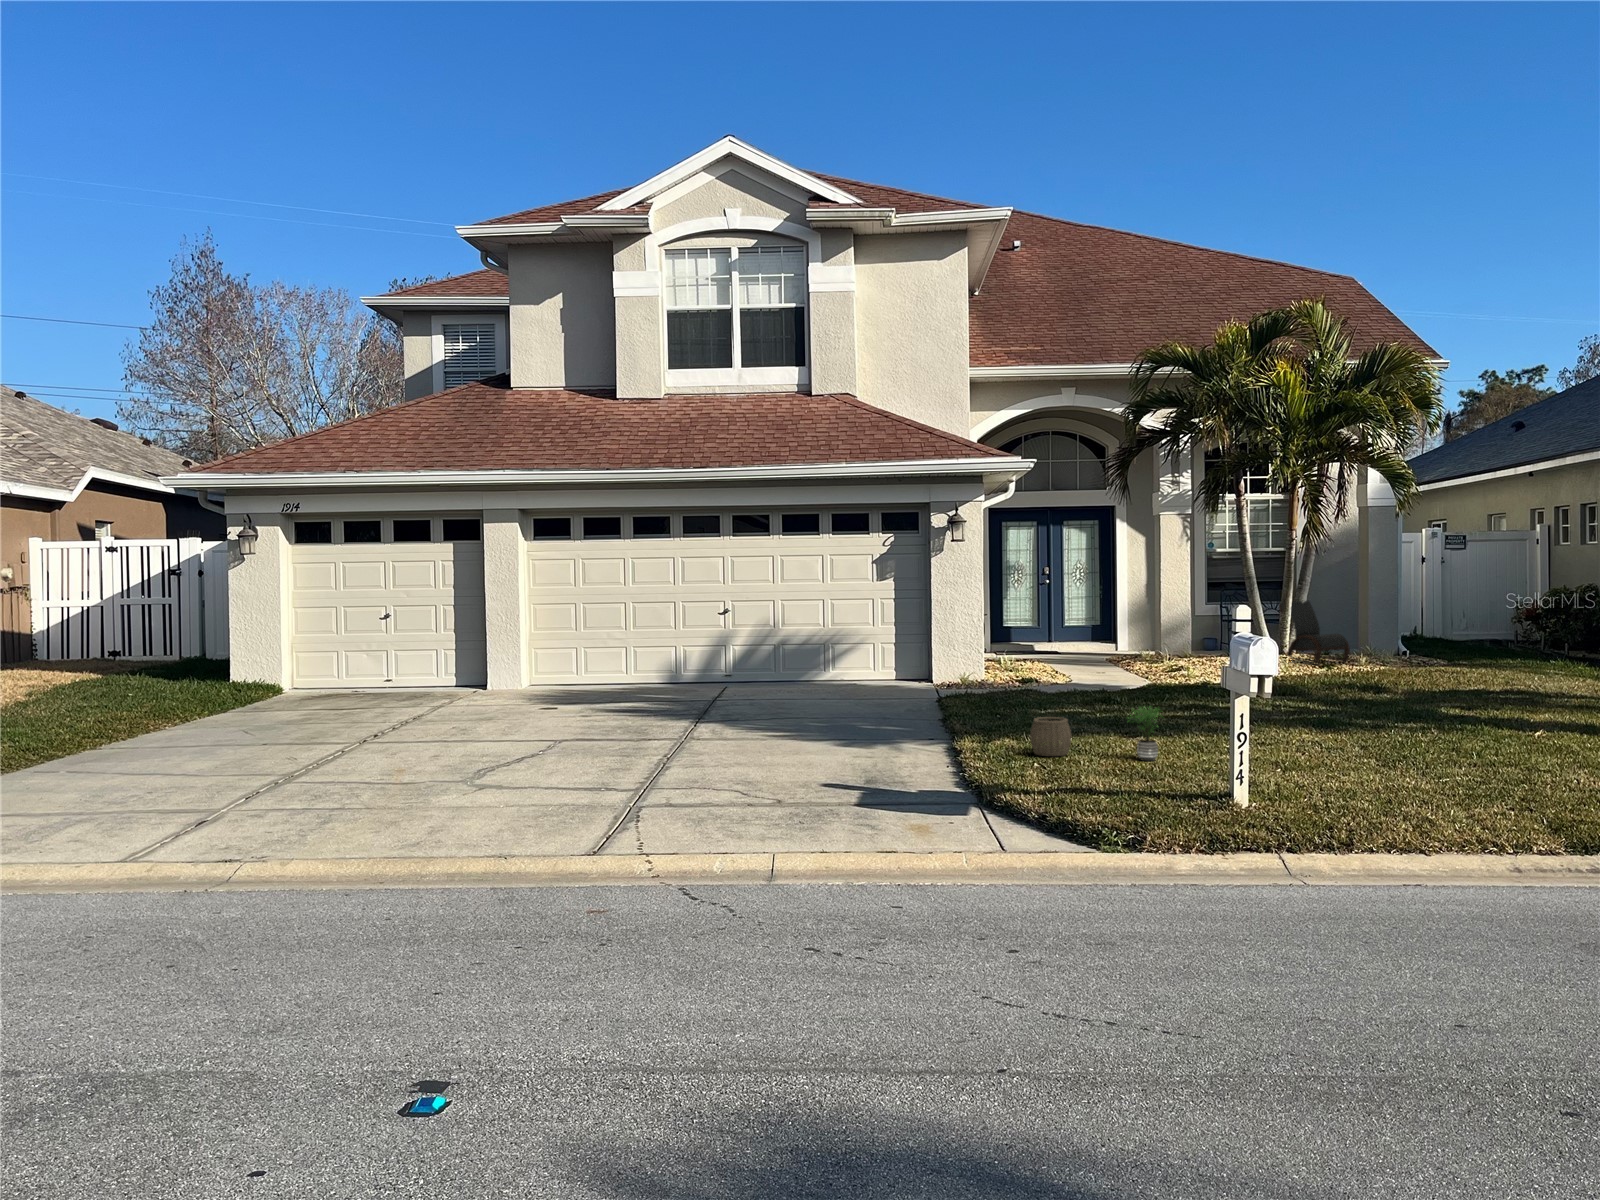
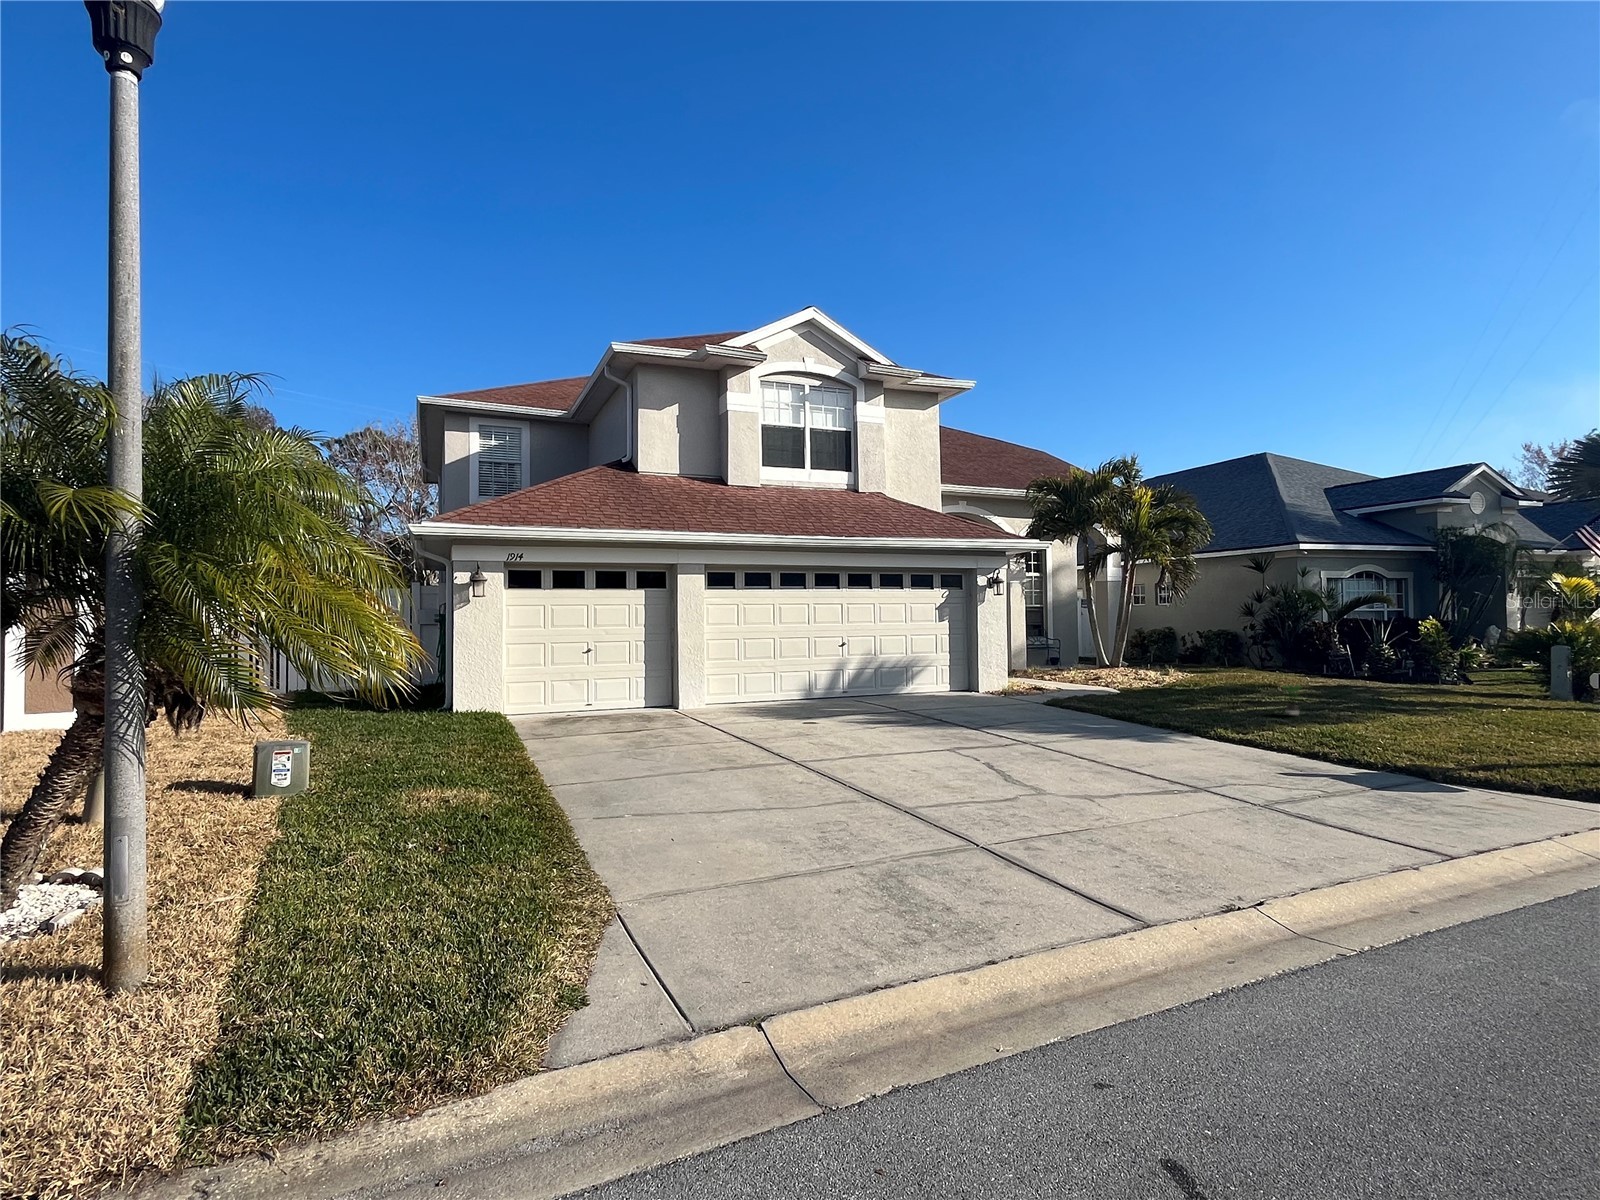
lounge chair: present [1279,601,1350,665] -> none [1125,639,1169,677]
woven basket: present [1030,717,1071,756] -> none [1218,694,1247,718]

